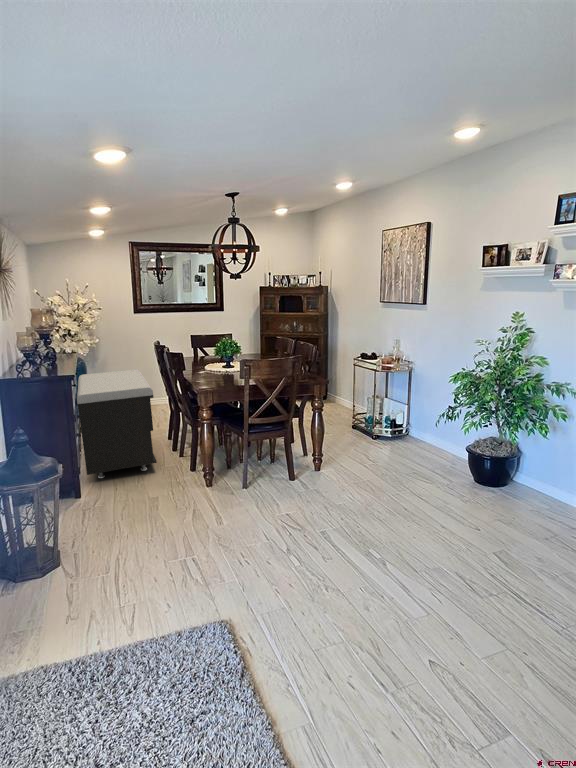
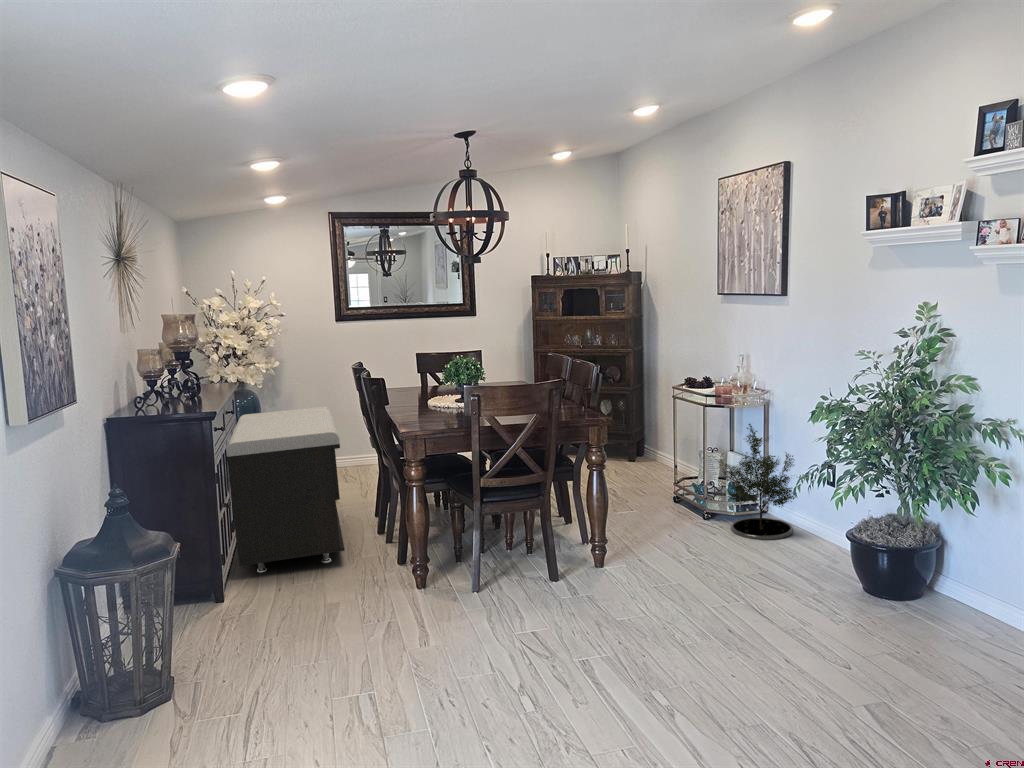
potted tree: none [382,381,430,450] -> present [719,424,796,540]

